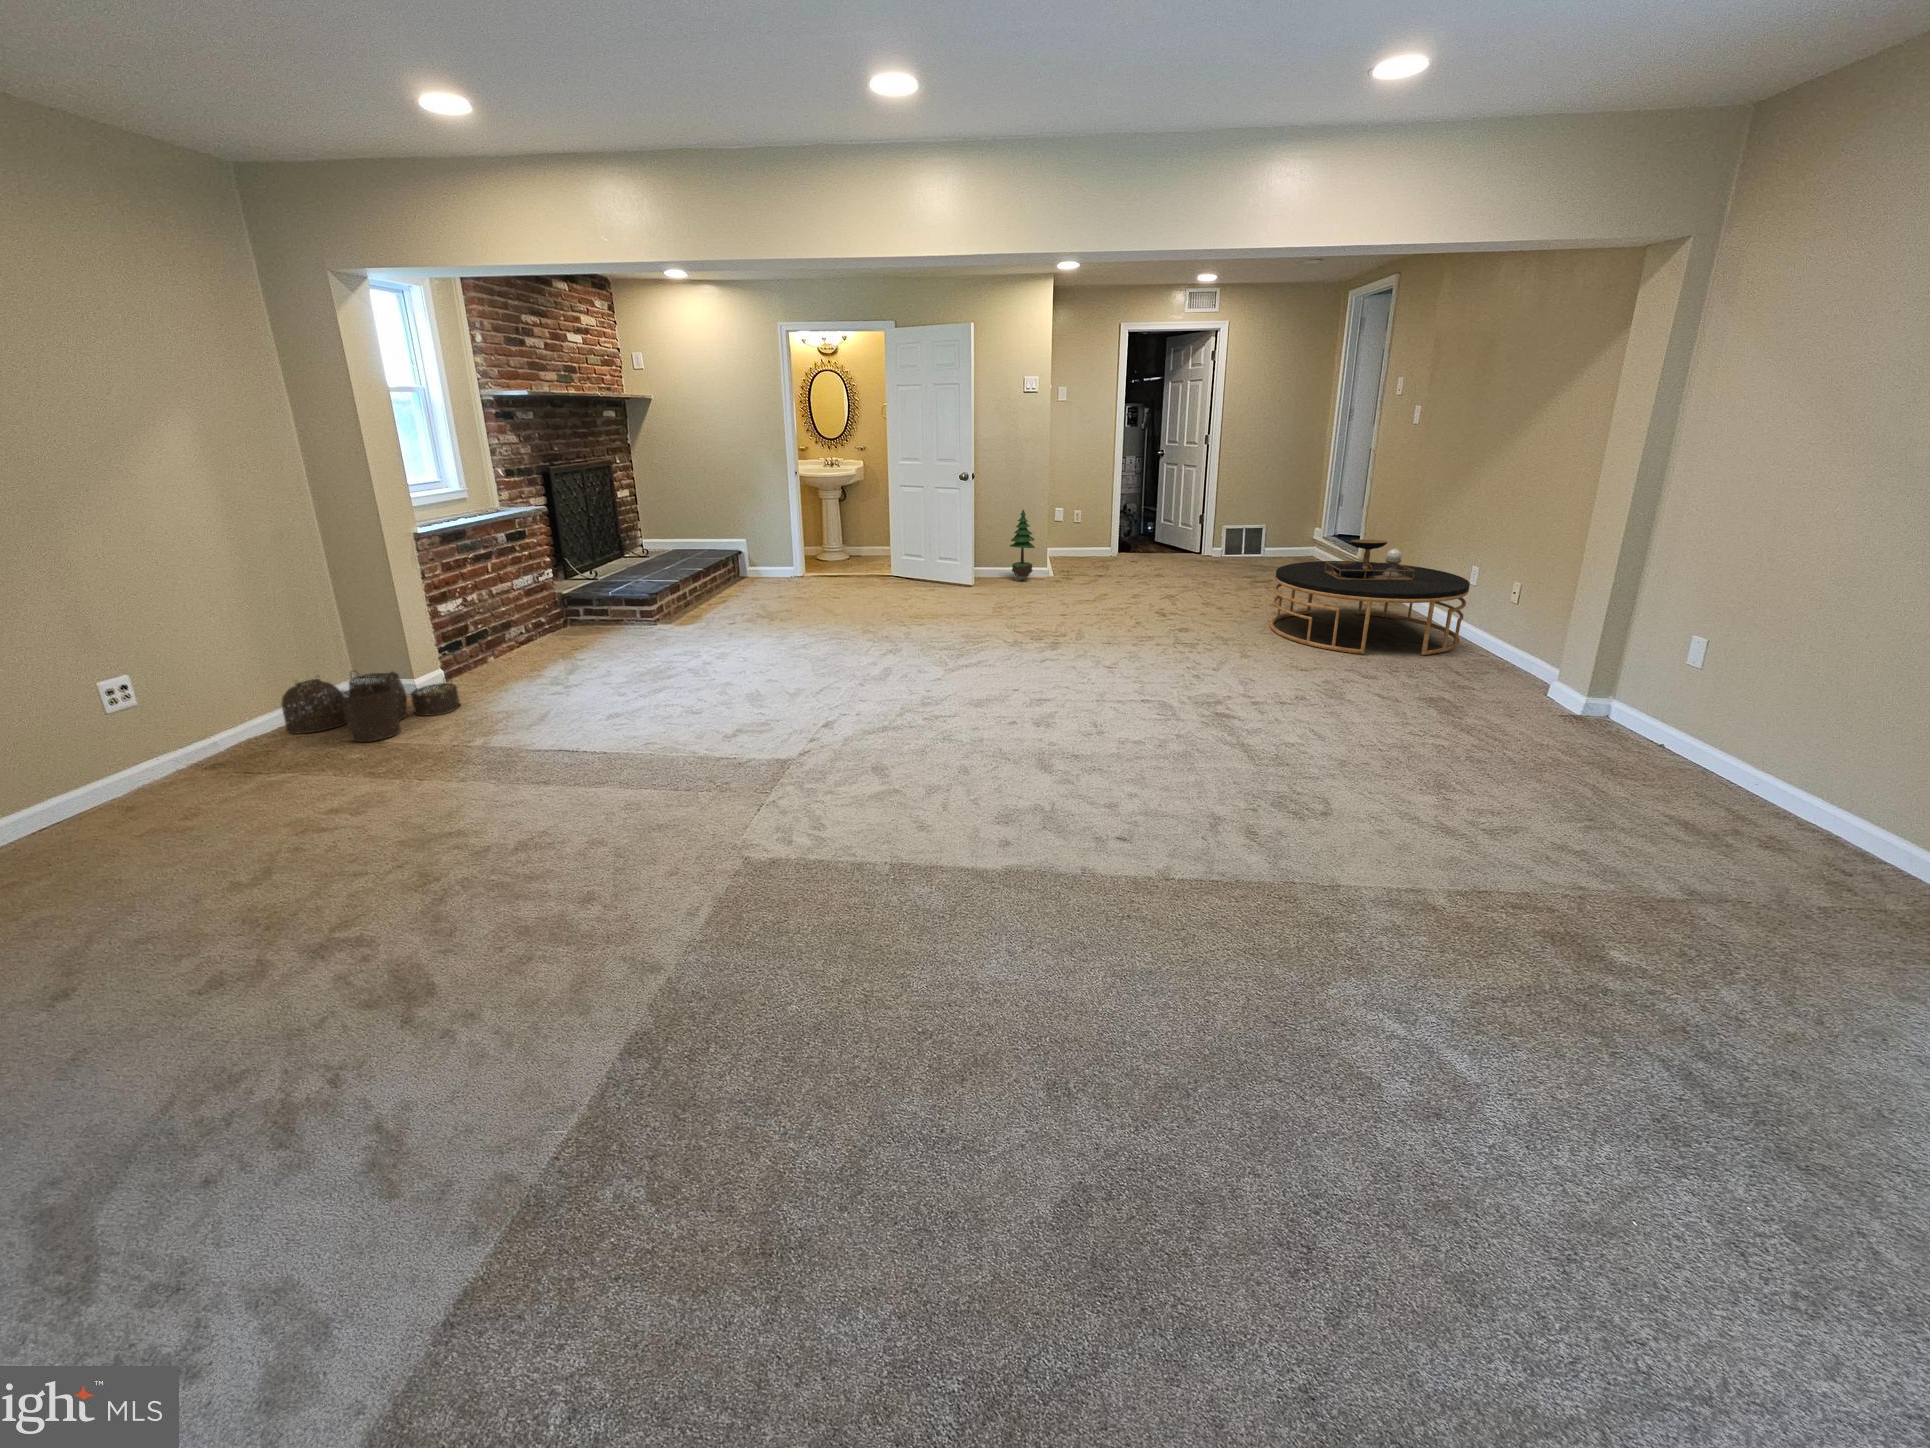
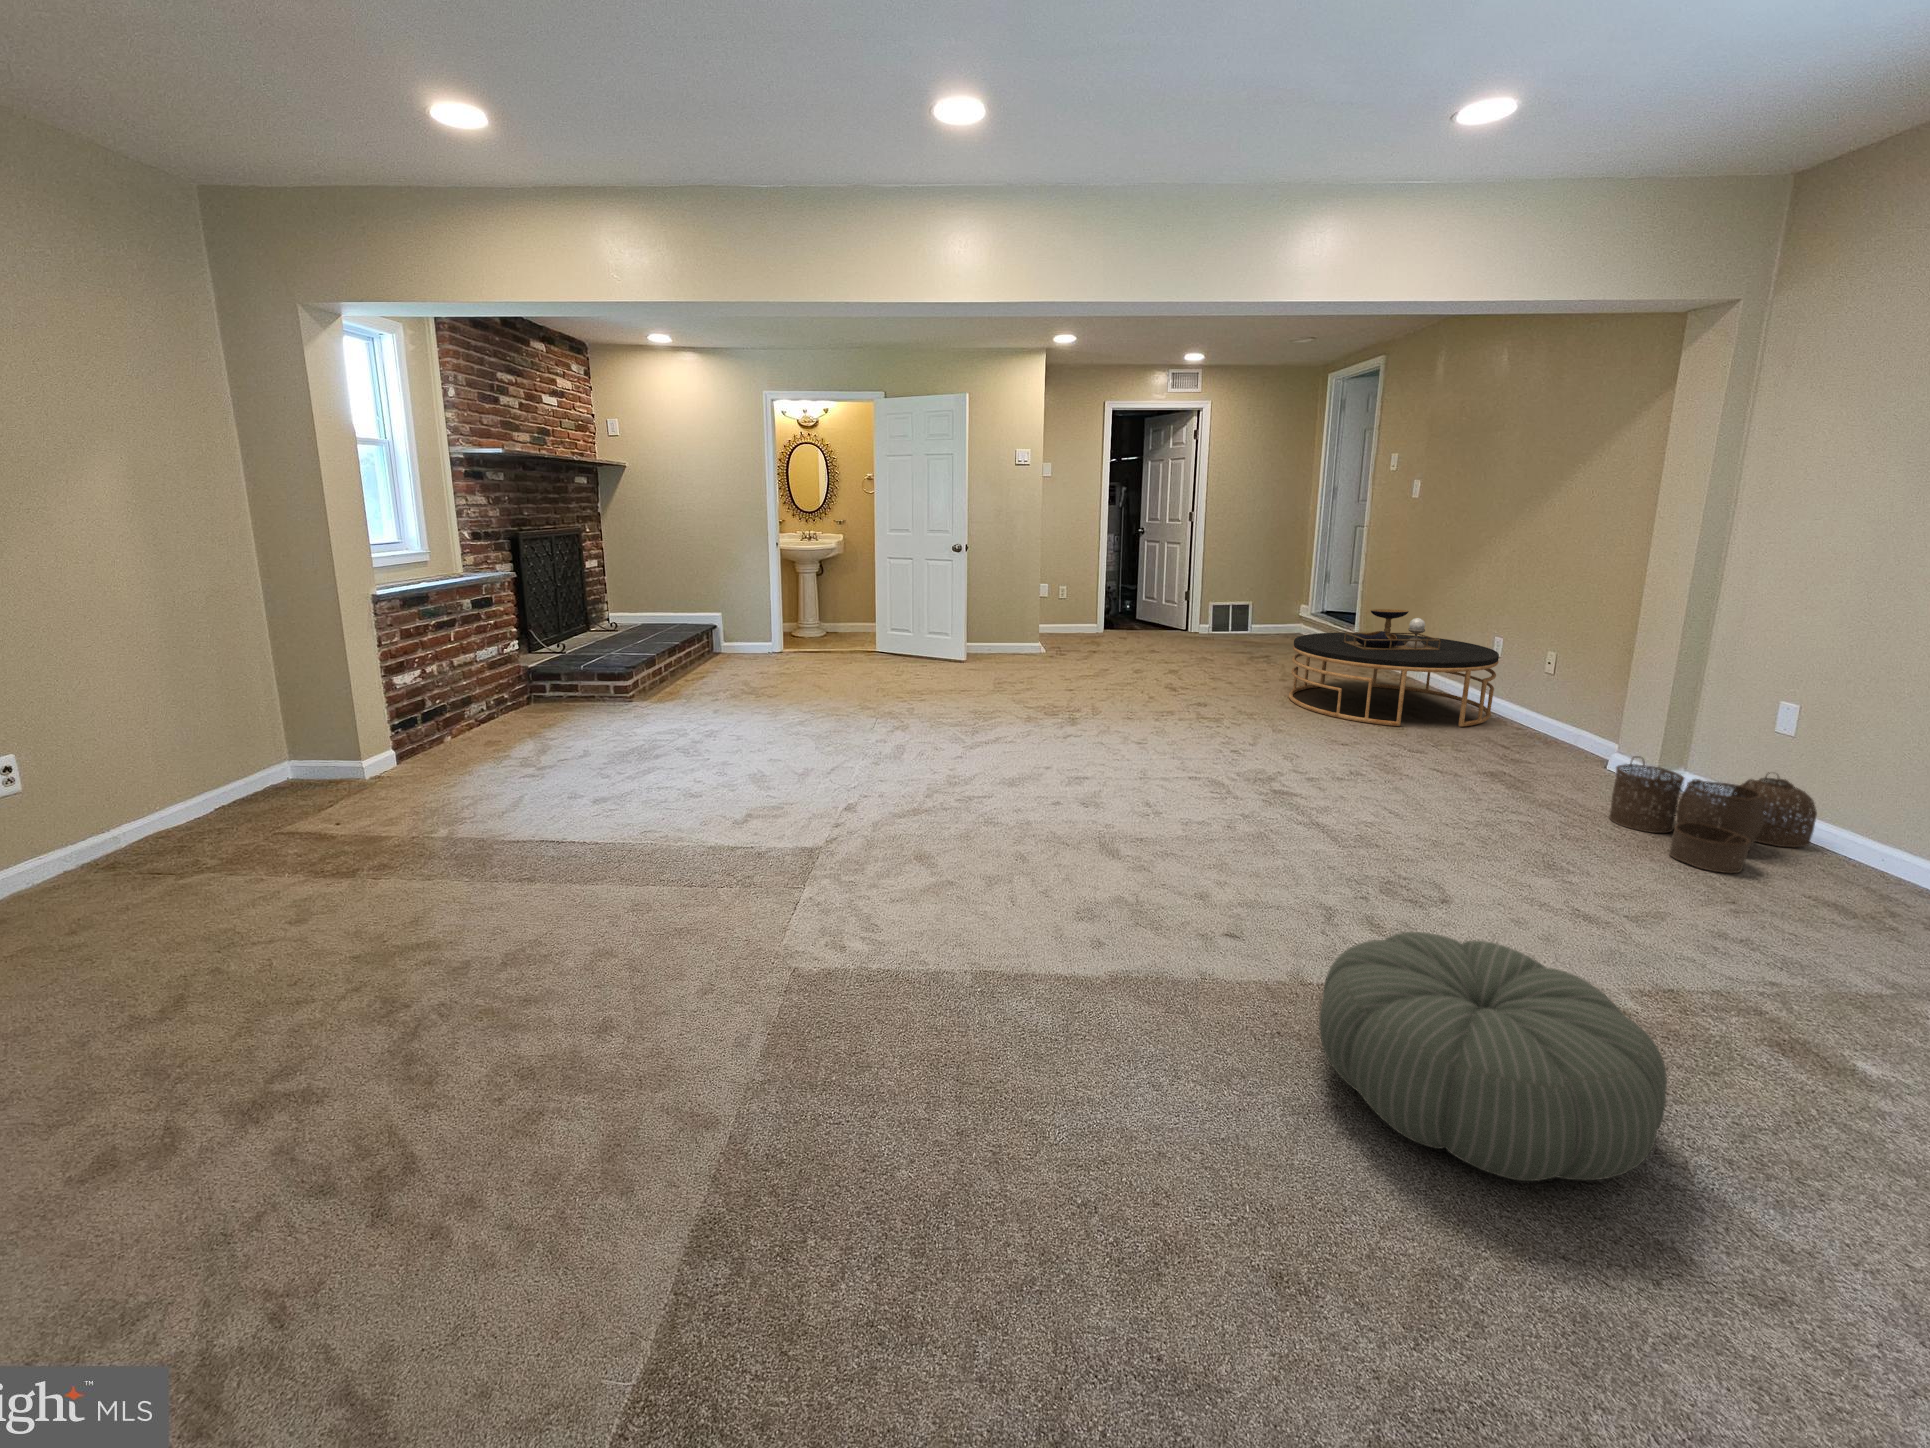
potted tree: present [1010,510,1035,581] -> none [1002,582,1029,656]
woven basket: present [281,671,460,742] -> present [1609,756,1817,873]
pouf: none [1140,835,1392,1021] -> present [1319,932,1667,1181]

